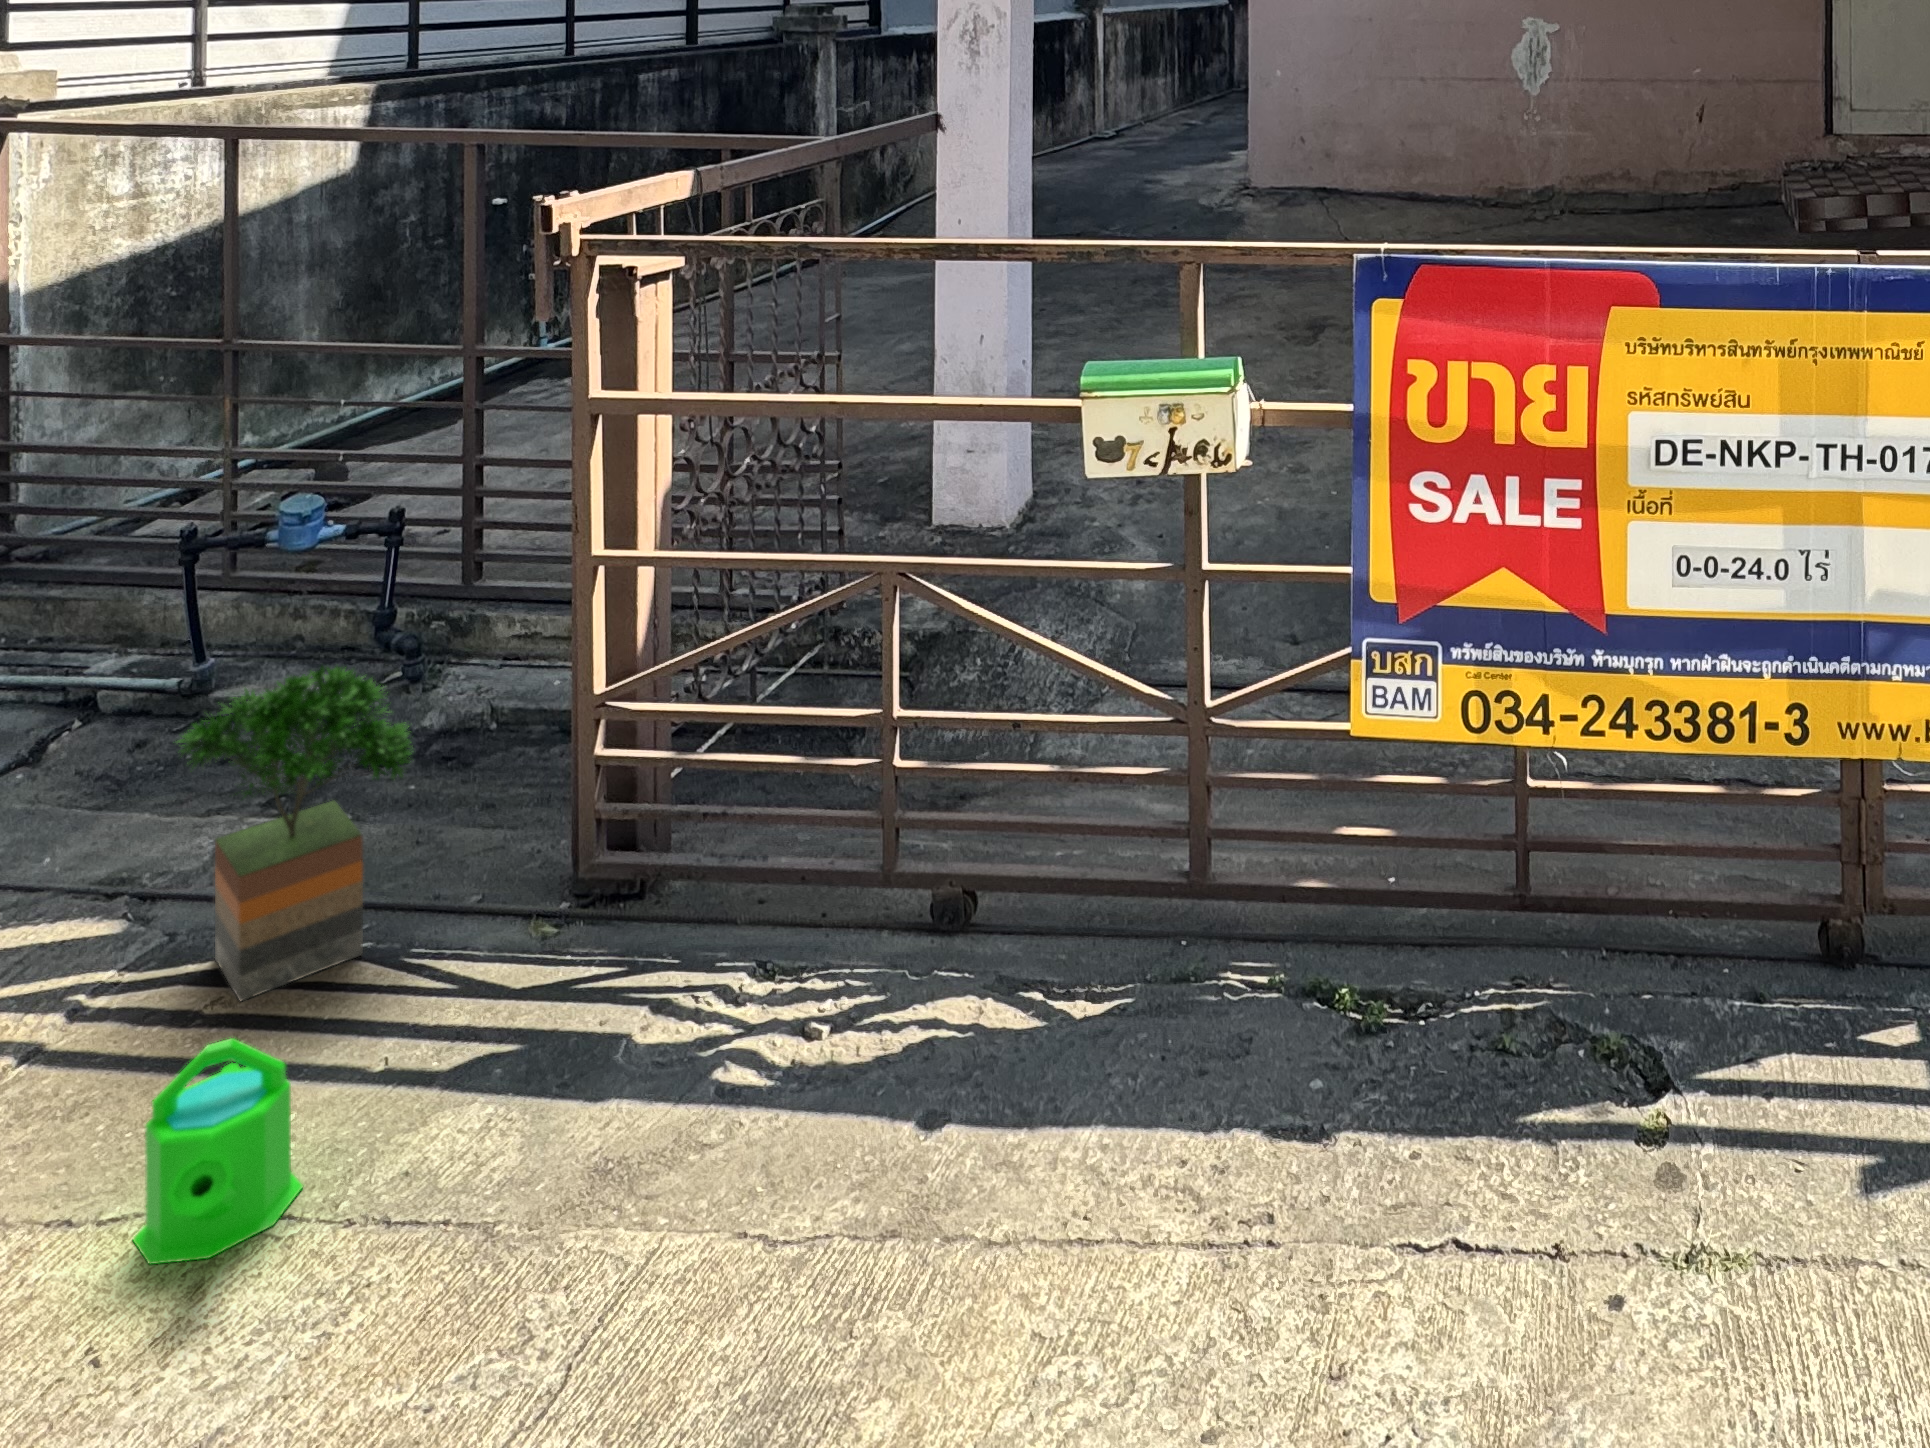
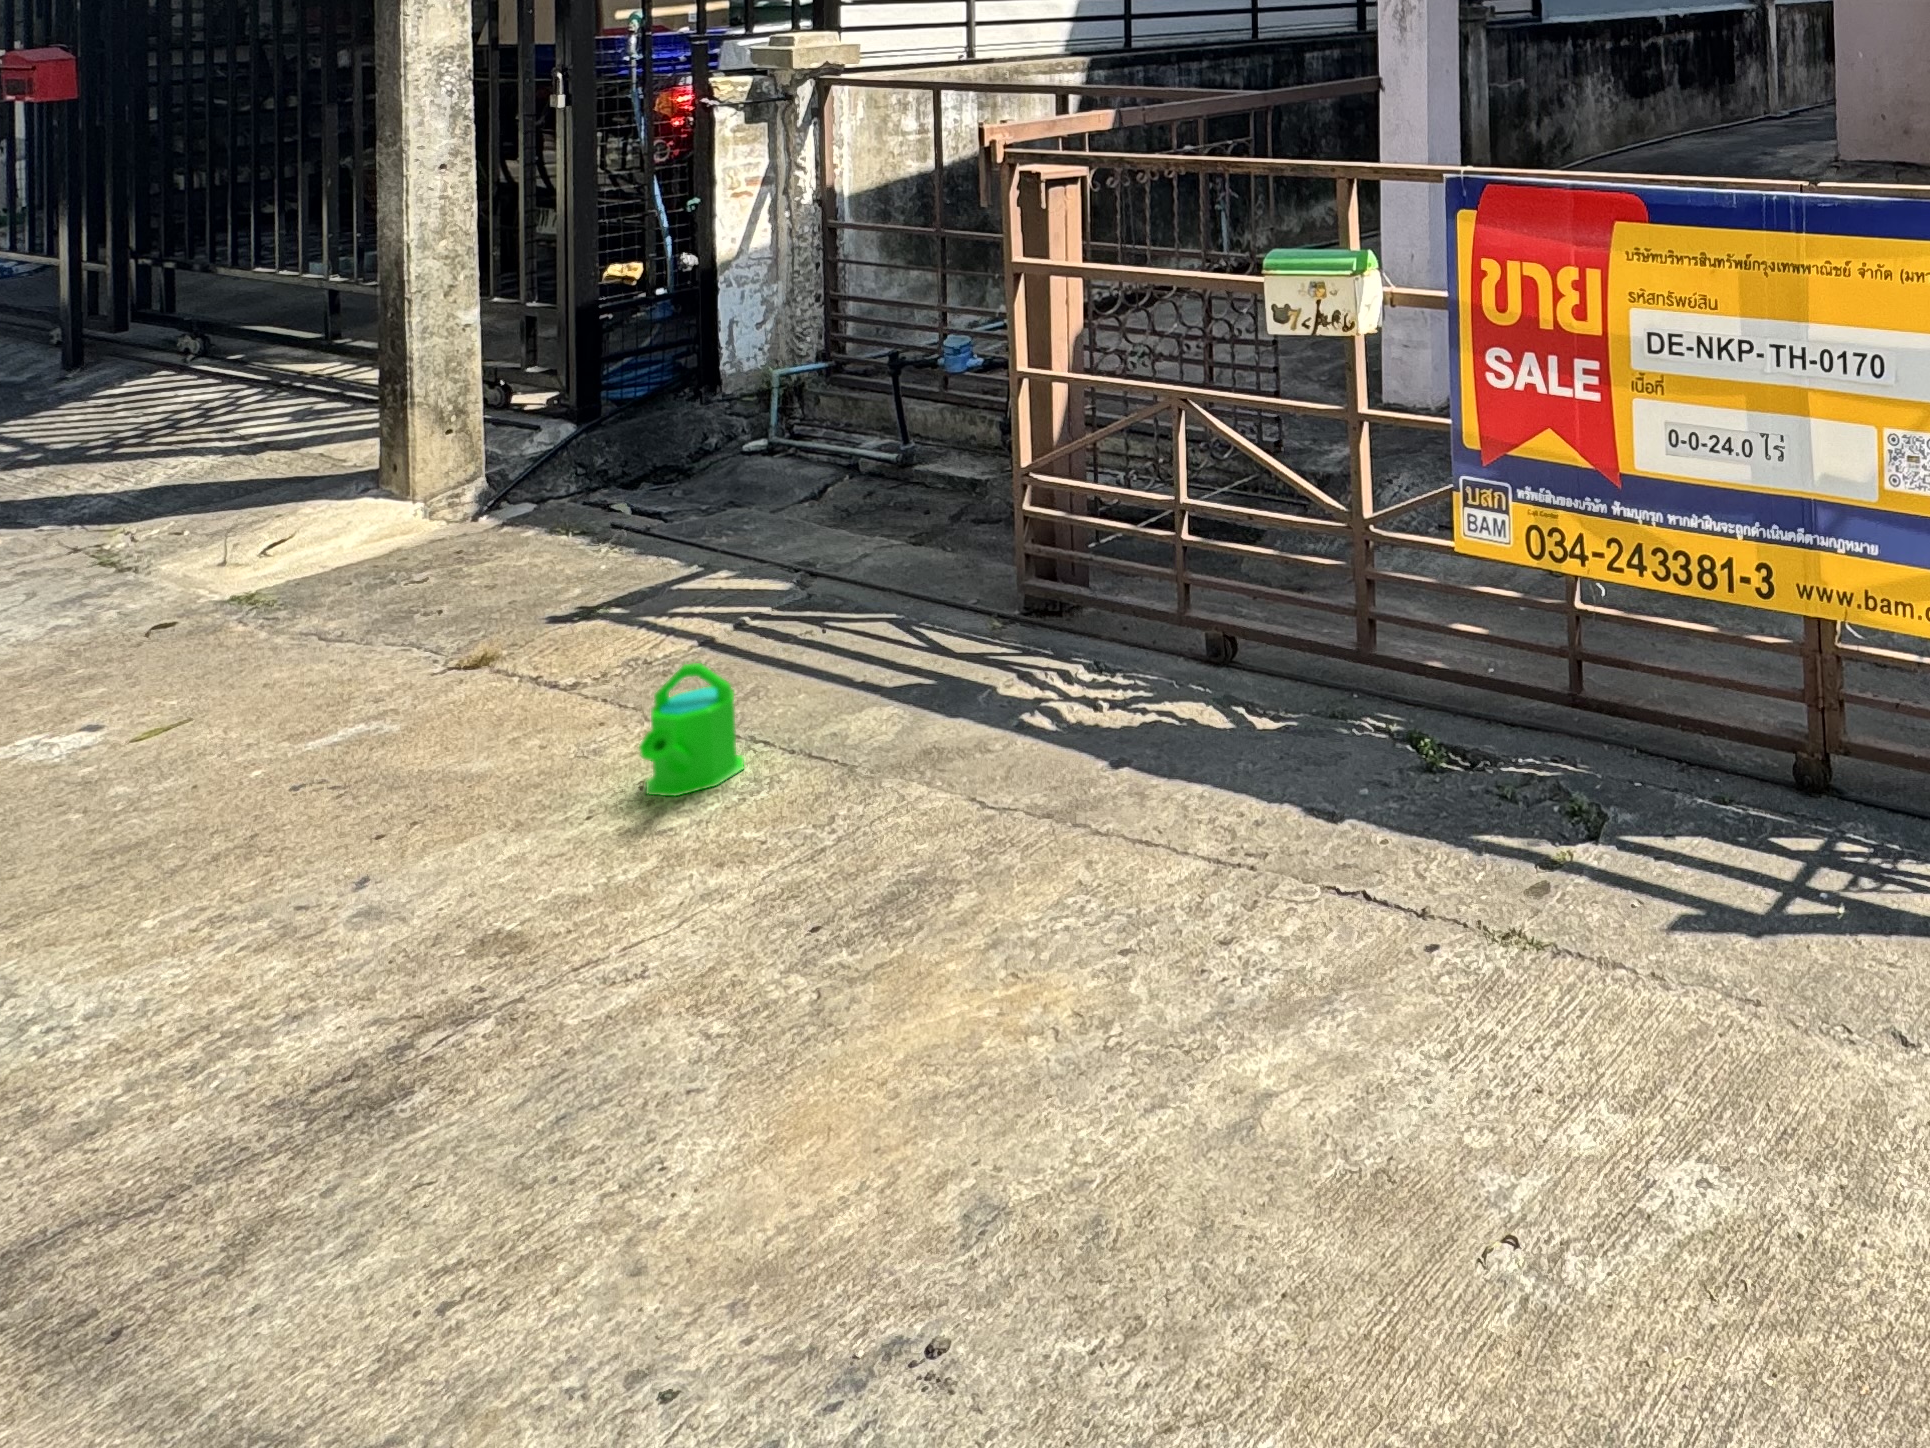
potted tree: present [178,666,411,1001] -> none [744,450,894,666]

